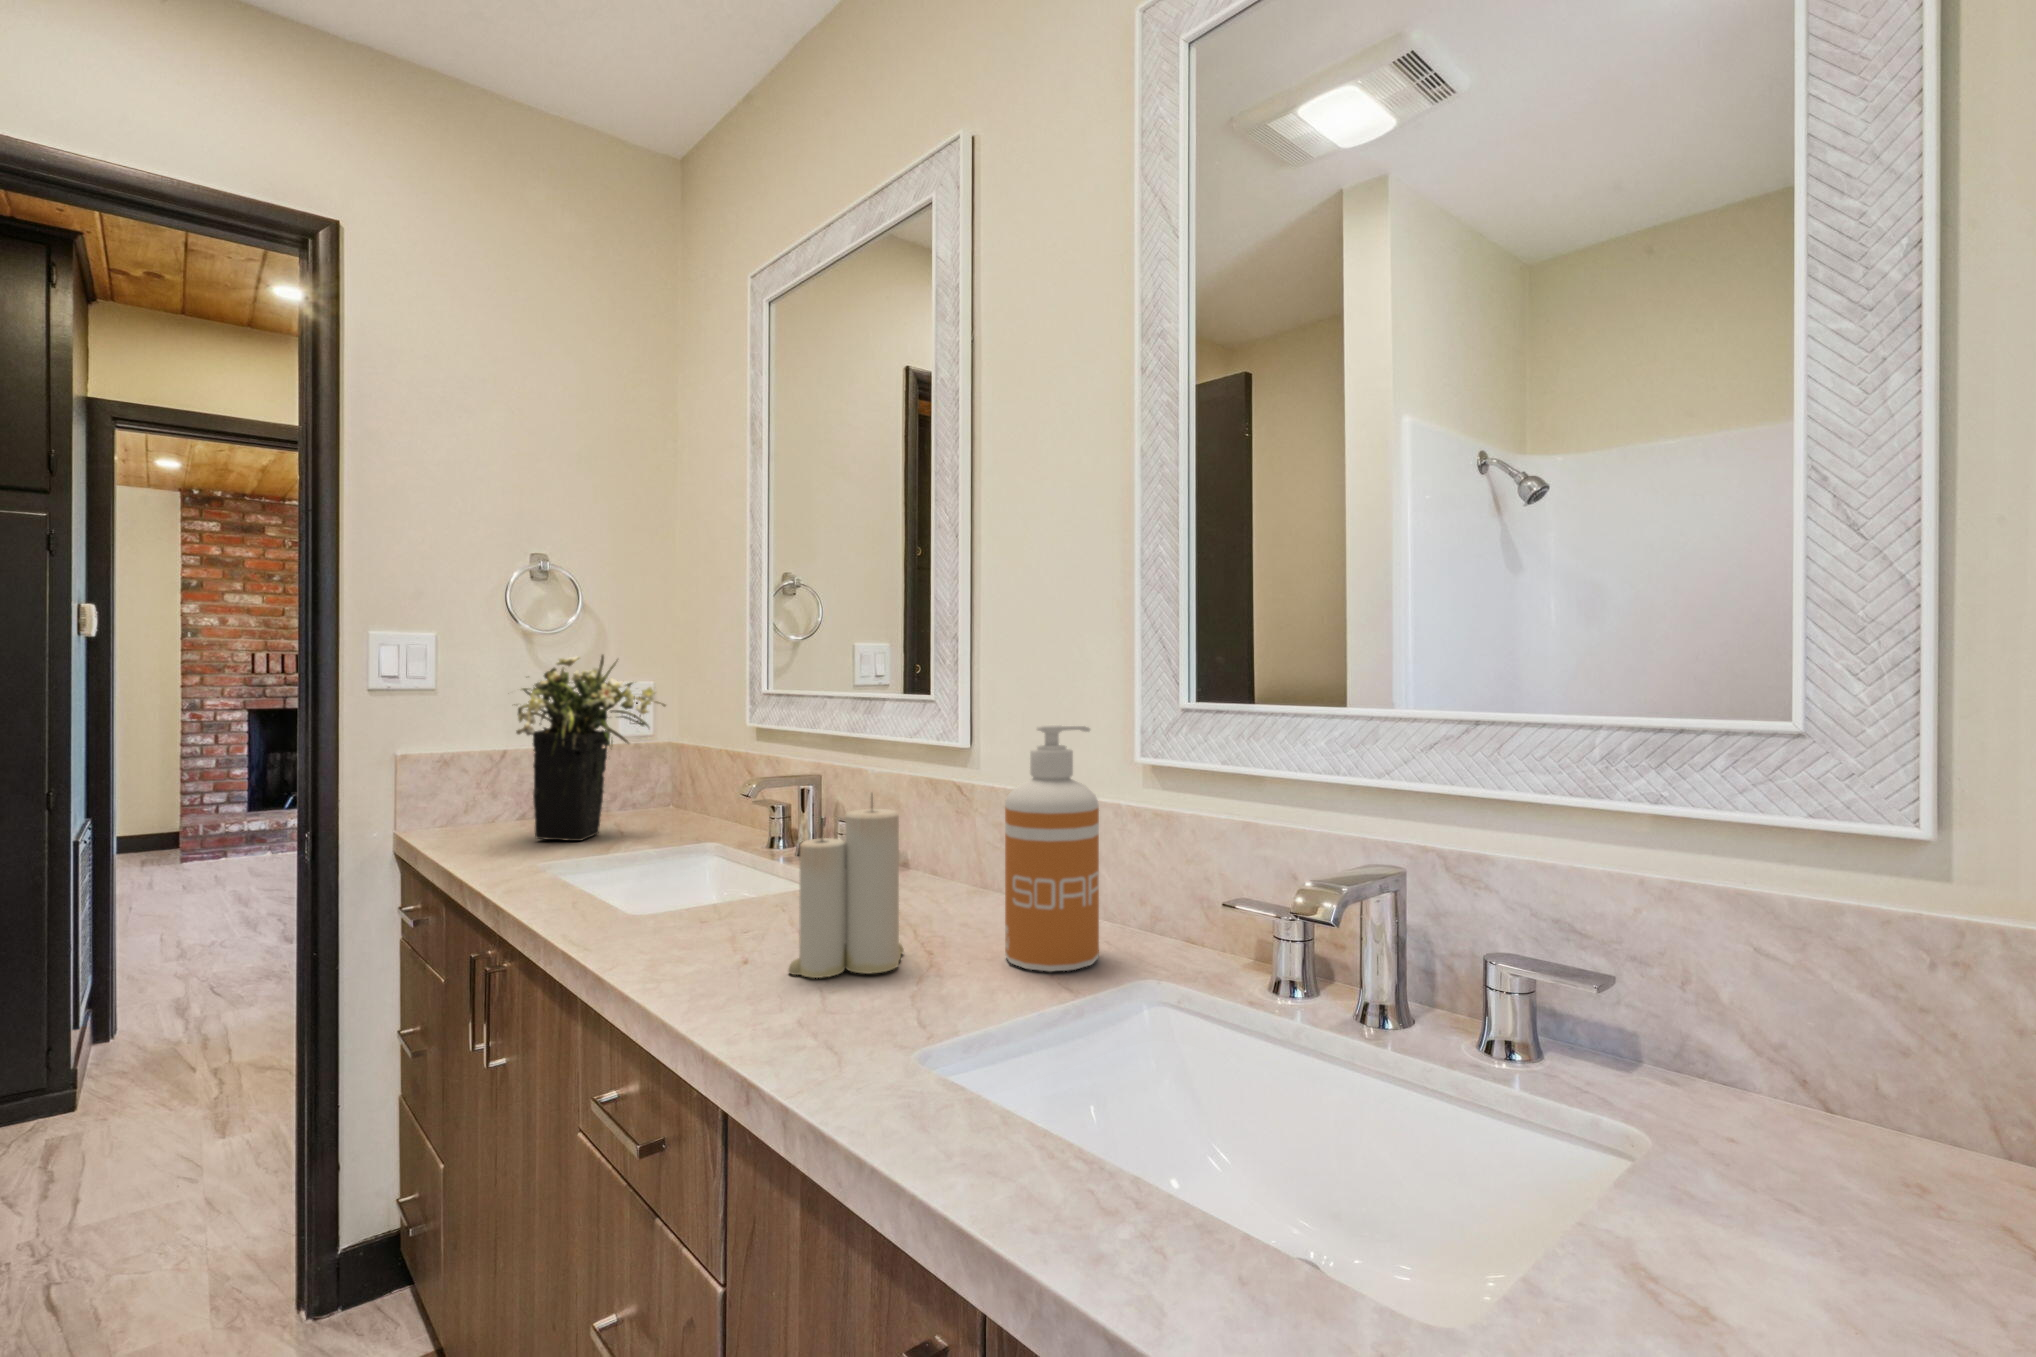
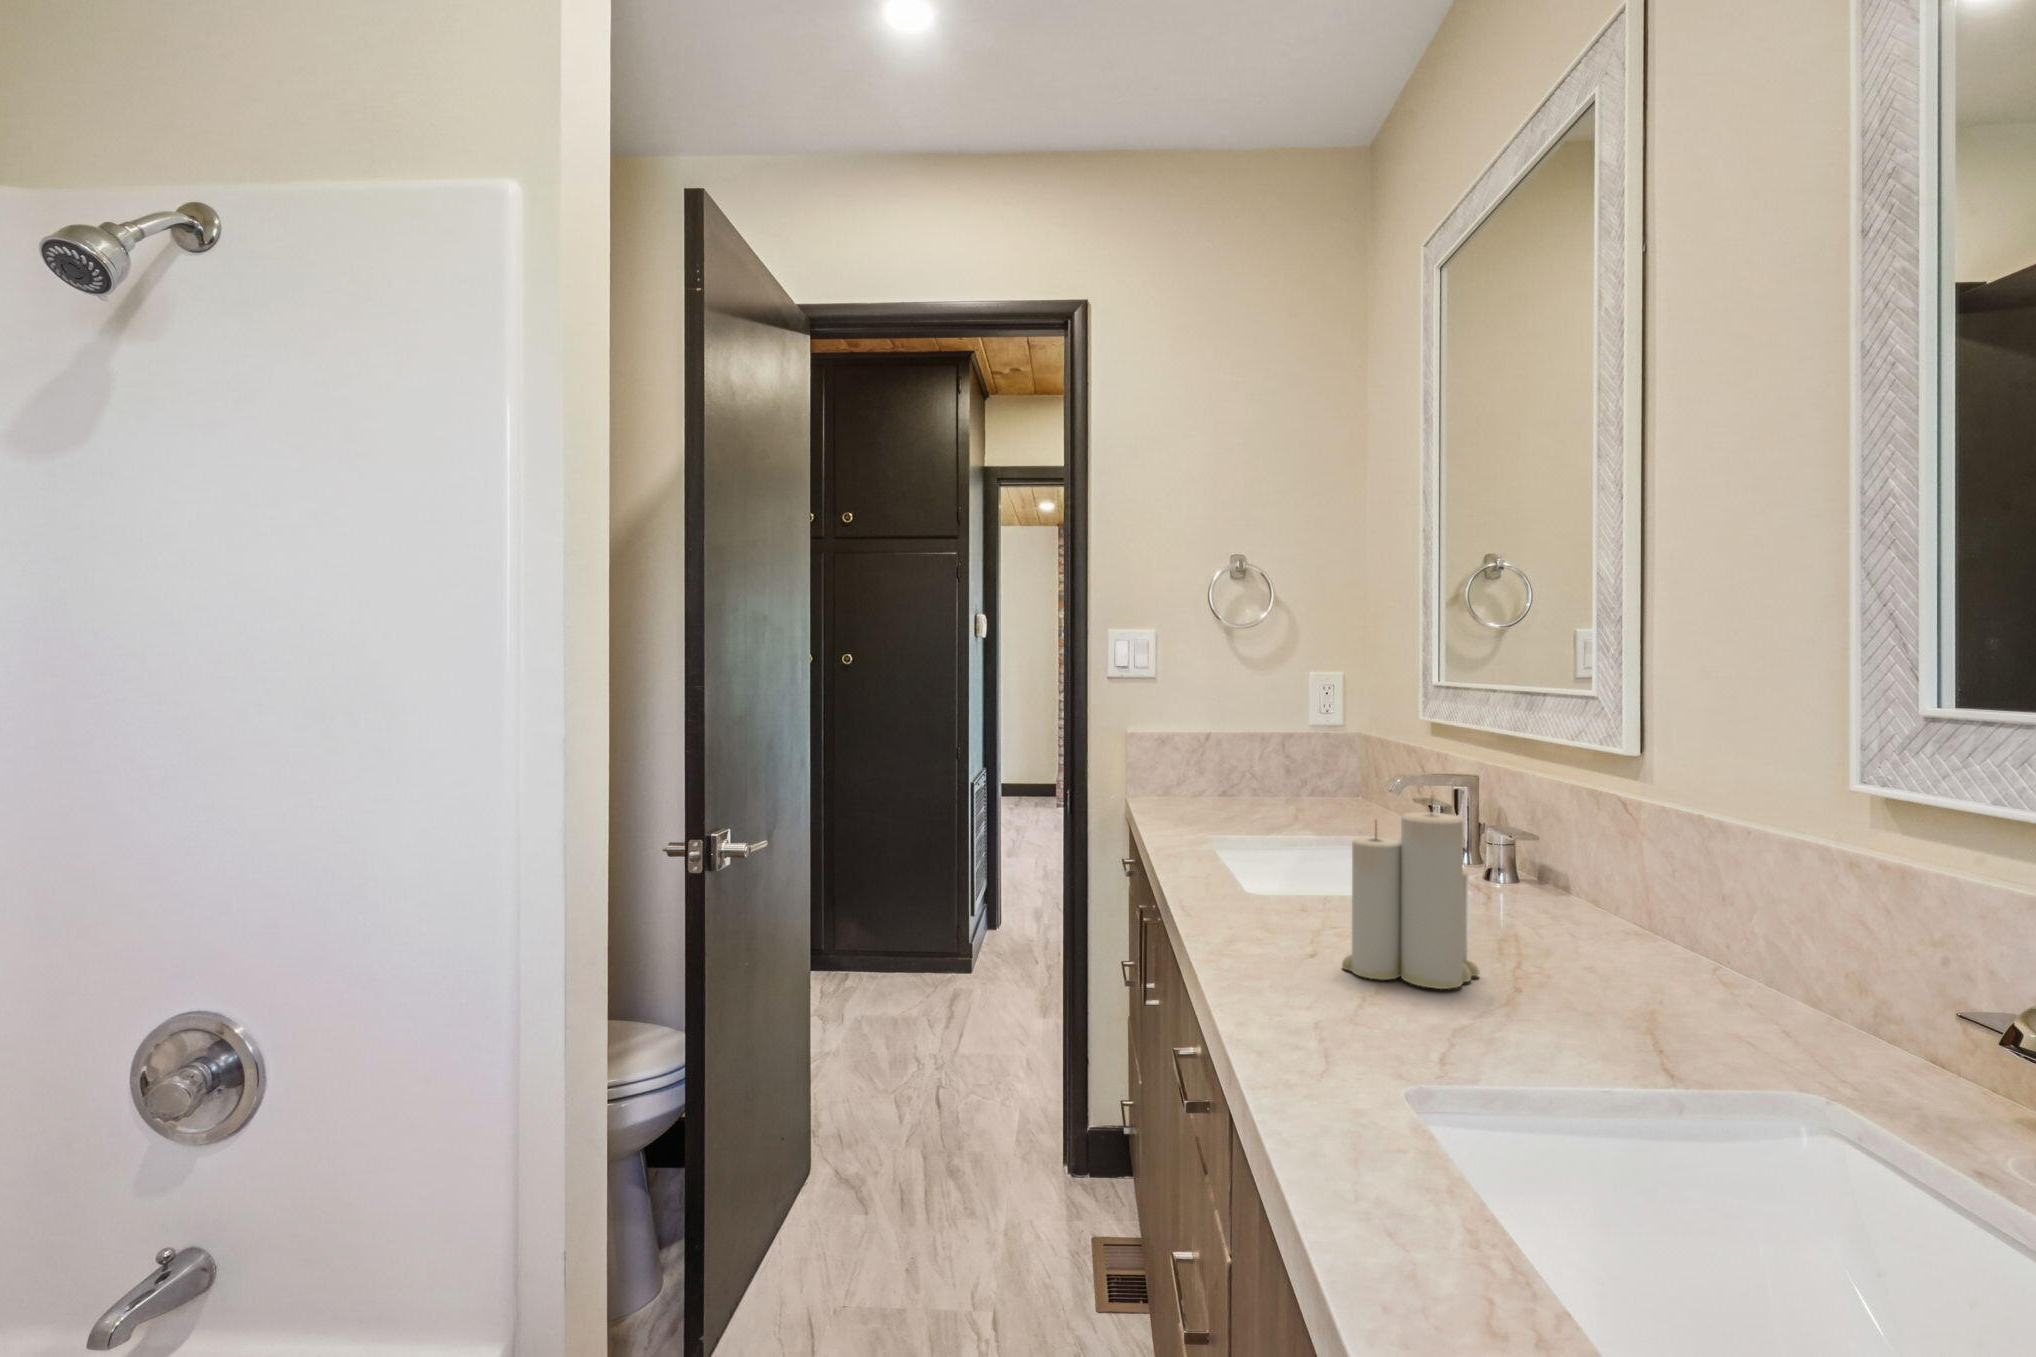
flower arrangement: present [514,655,666,841] -> none [1191,646,1336,819]
soap dispenser: present [1005,725,1099,972] -> none [1601,731,1742,1046]

